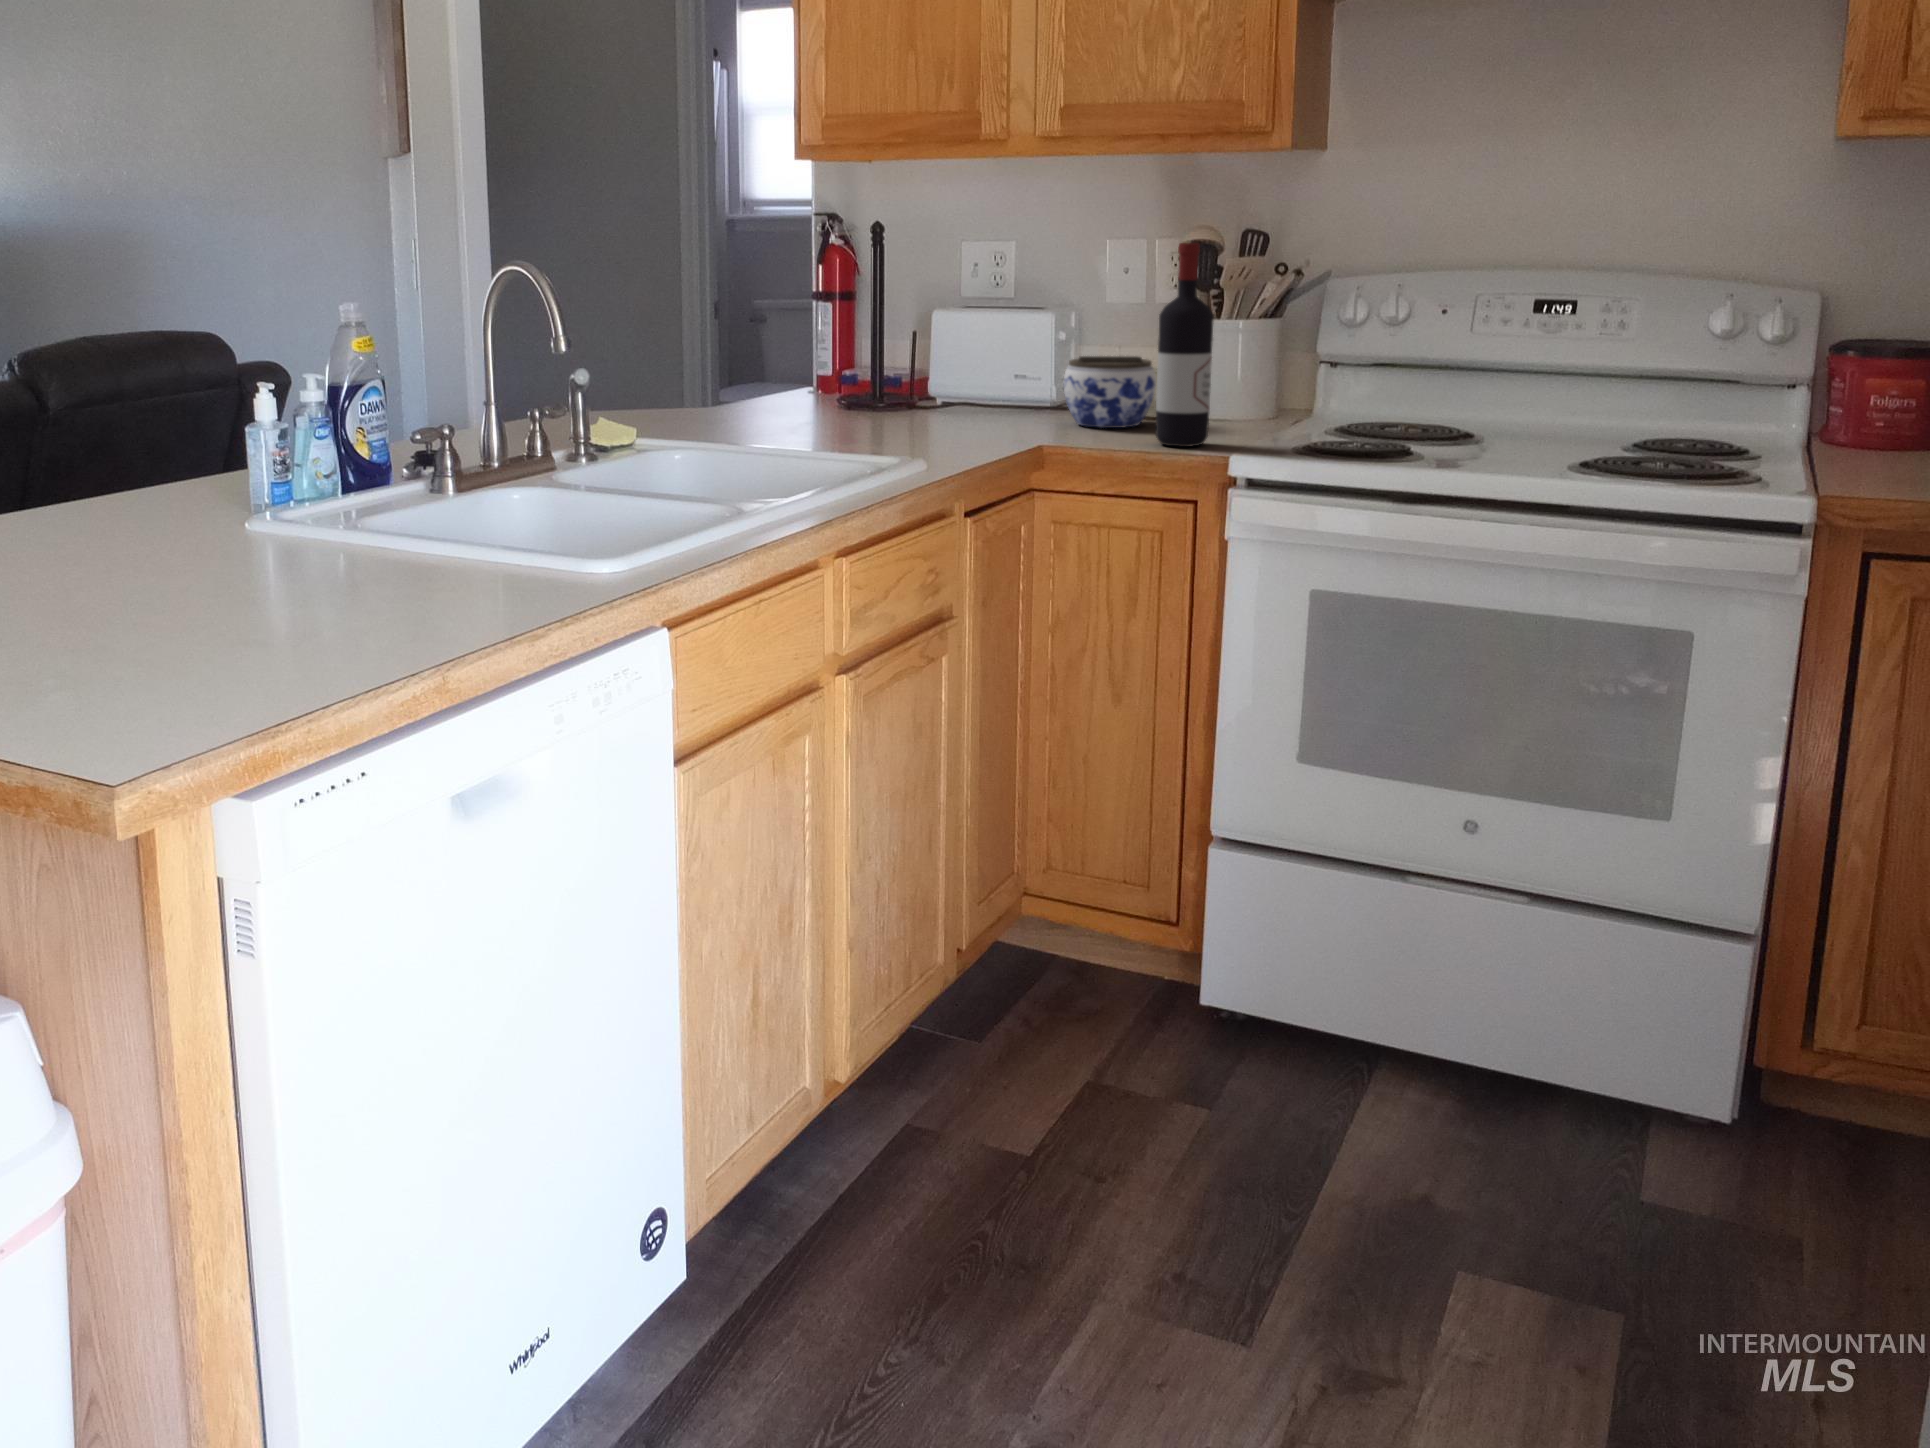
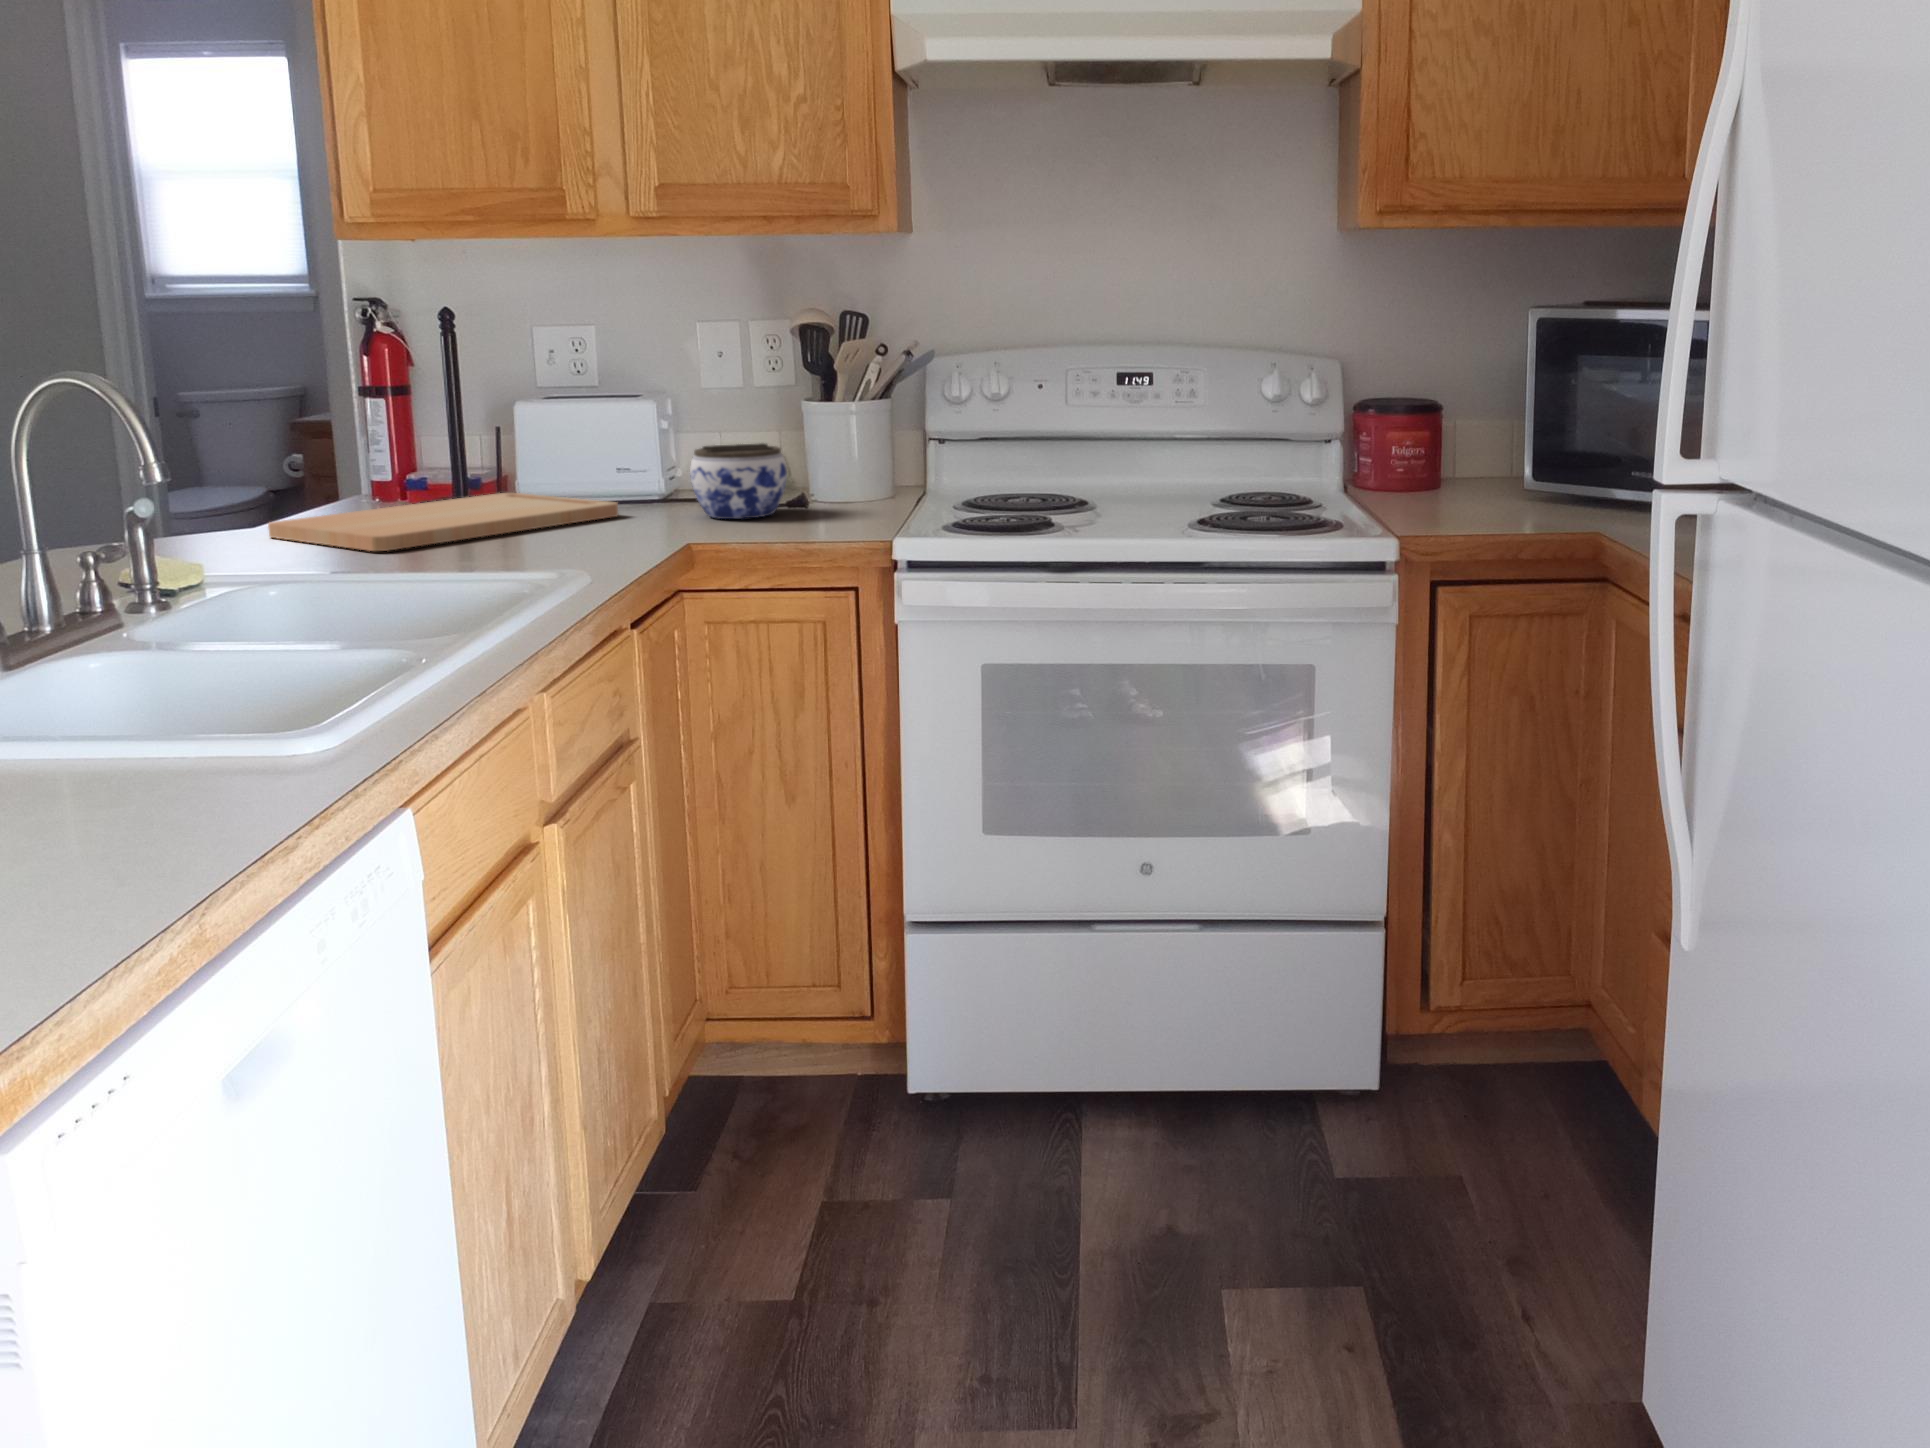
wine bottle: present [1156,243,1214,447] -> none [802,328,862,534]
cutting board: none [716,392,1000,433] -> present [268,493,618,551]

